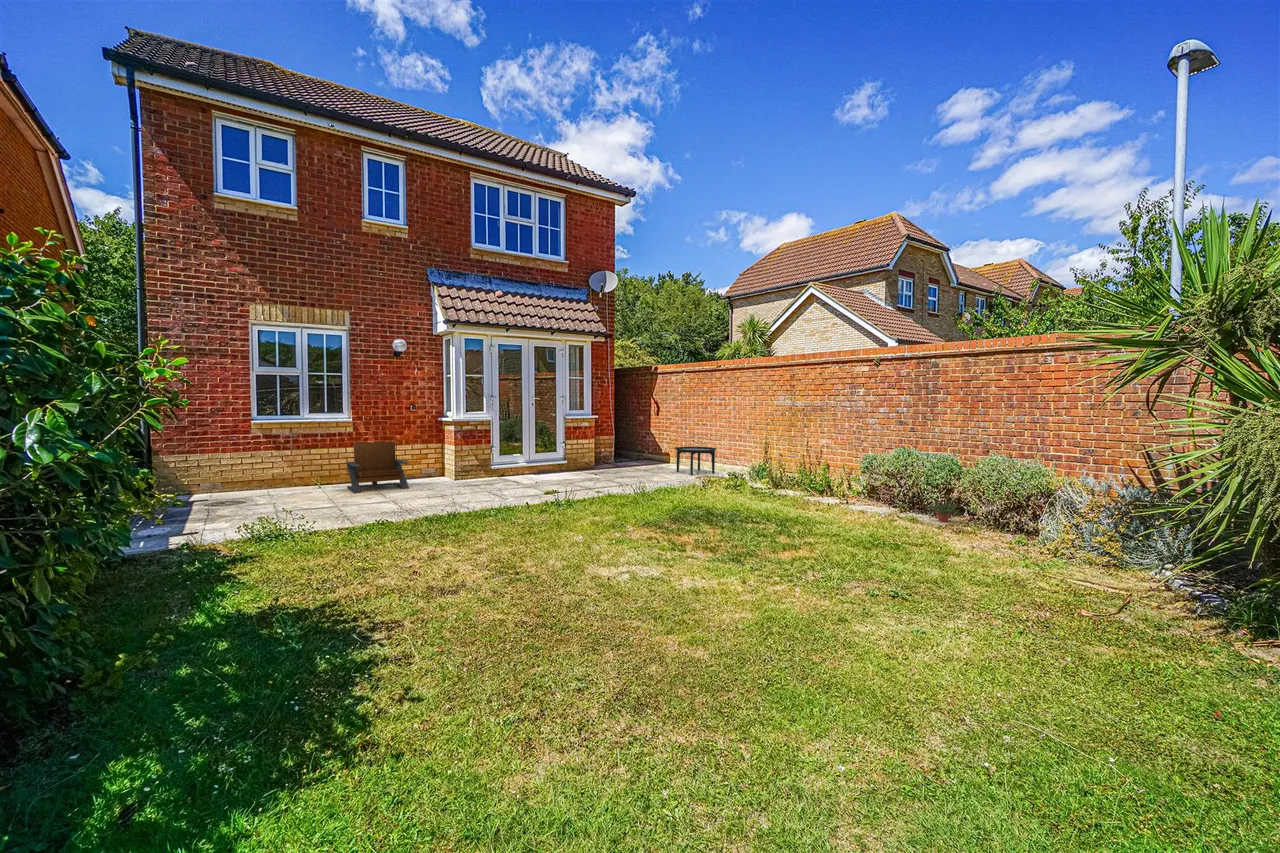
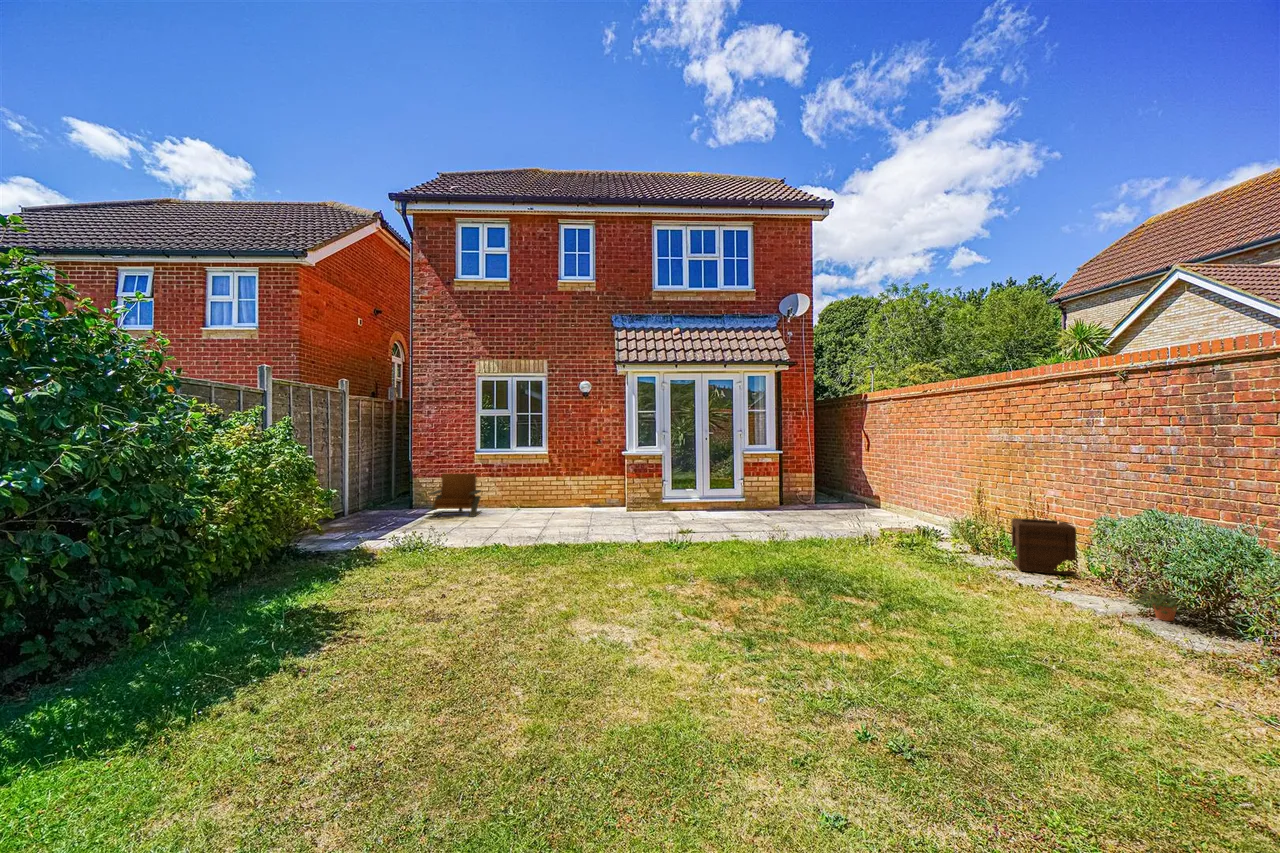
lounge chair: present [346,442,409,493] -> present [429,473,482,517]
round table: present [675,447,716,475] -> none [869,490,925,525]
wooden crate: none [814,463,862,501] -> present [1011,518,1077,576]

